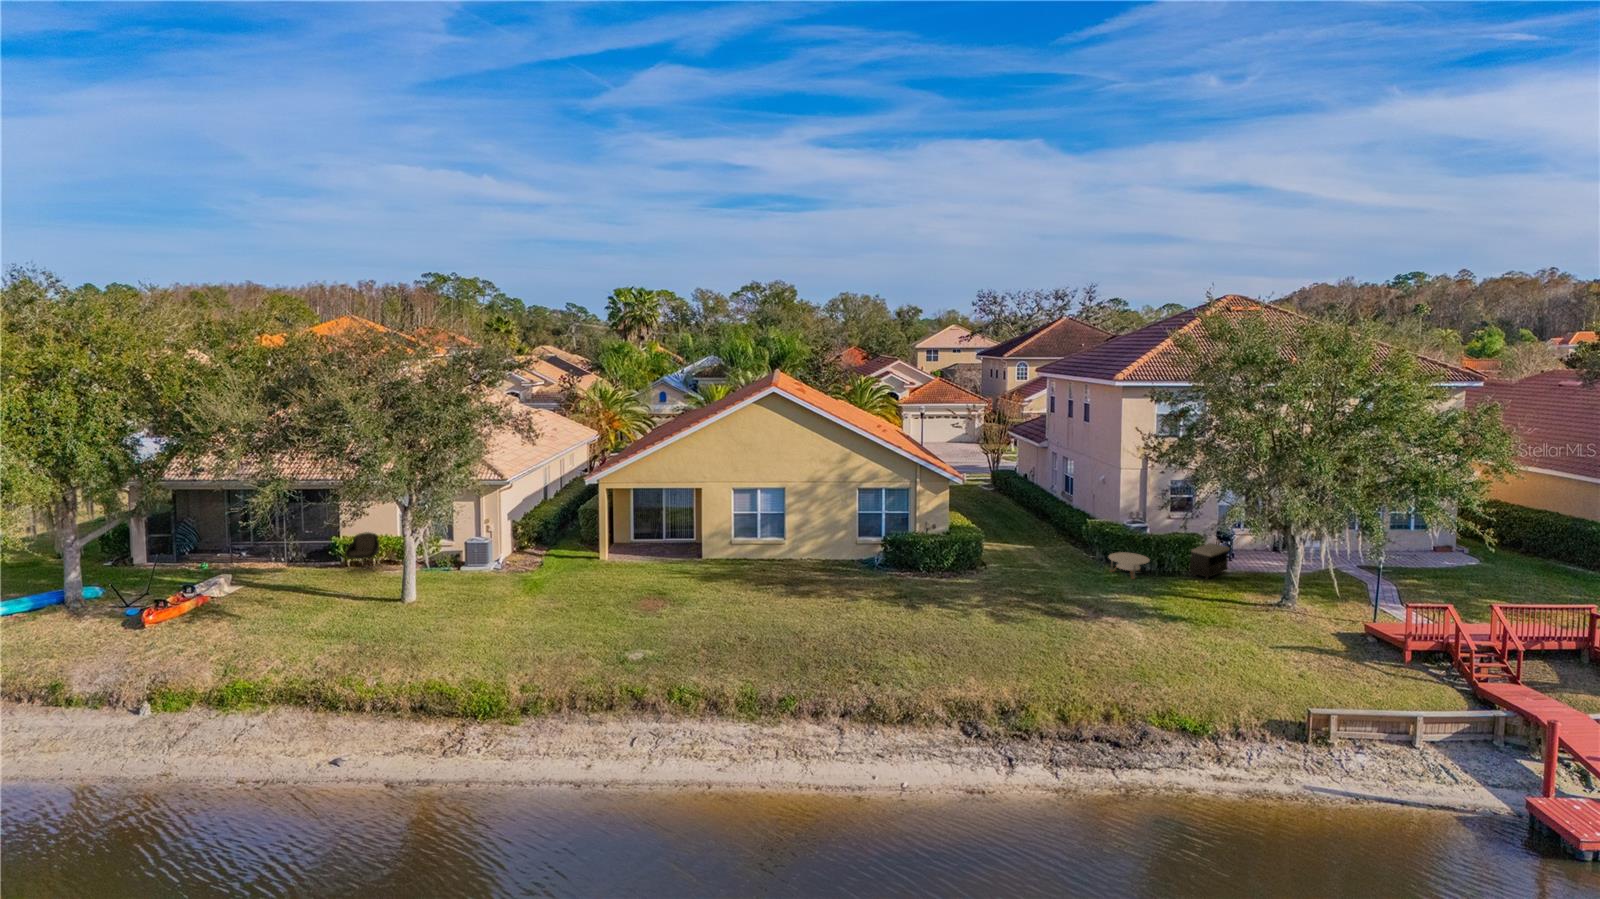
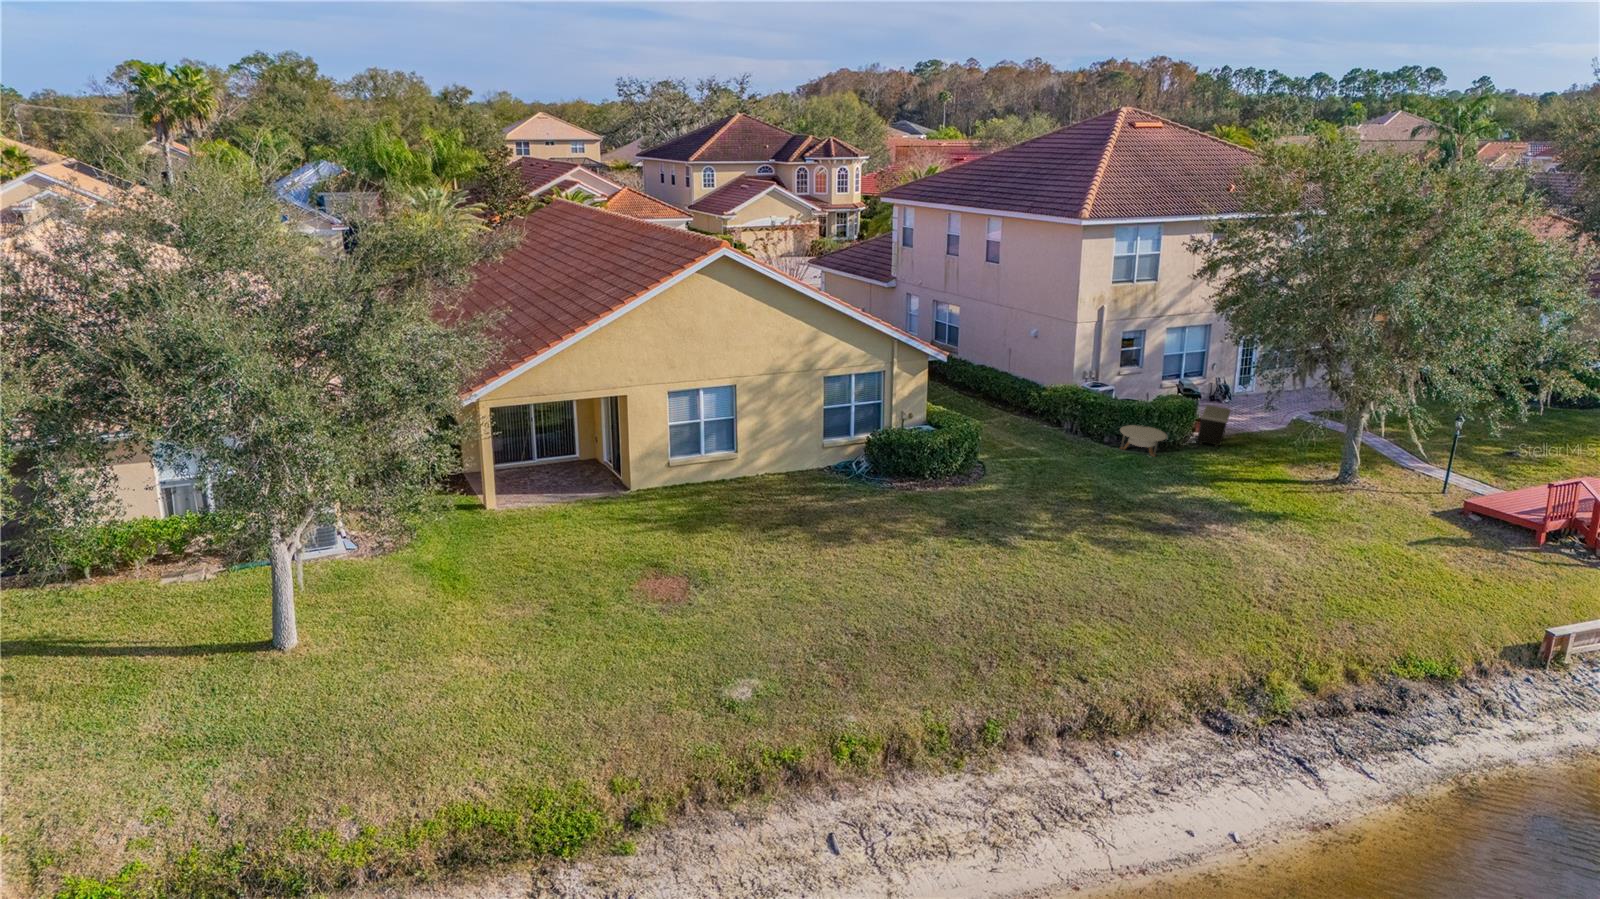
lounge chair: present [345,533,379,569] -> none [42,536,119,614]

